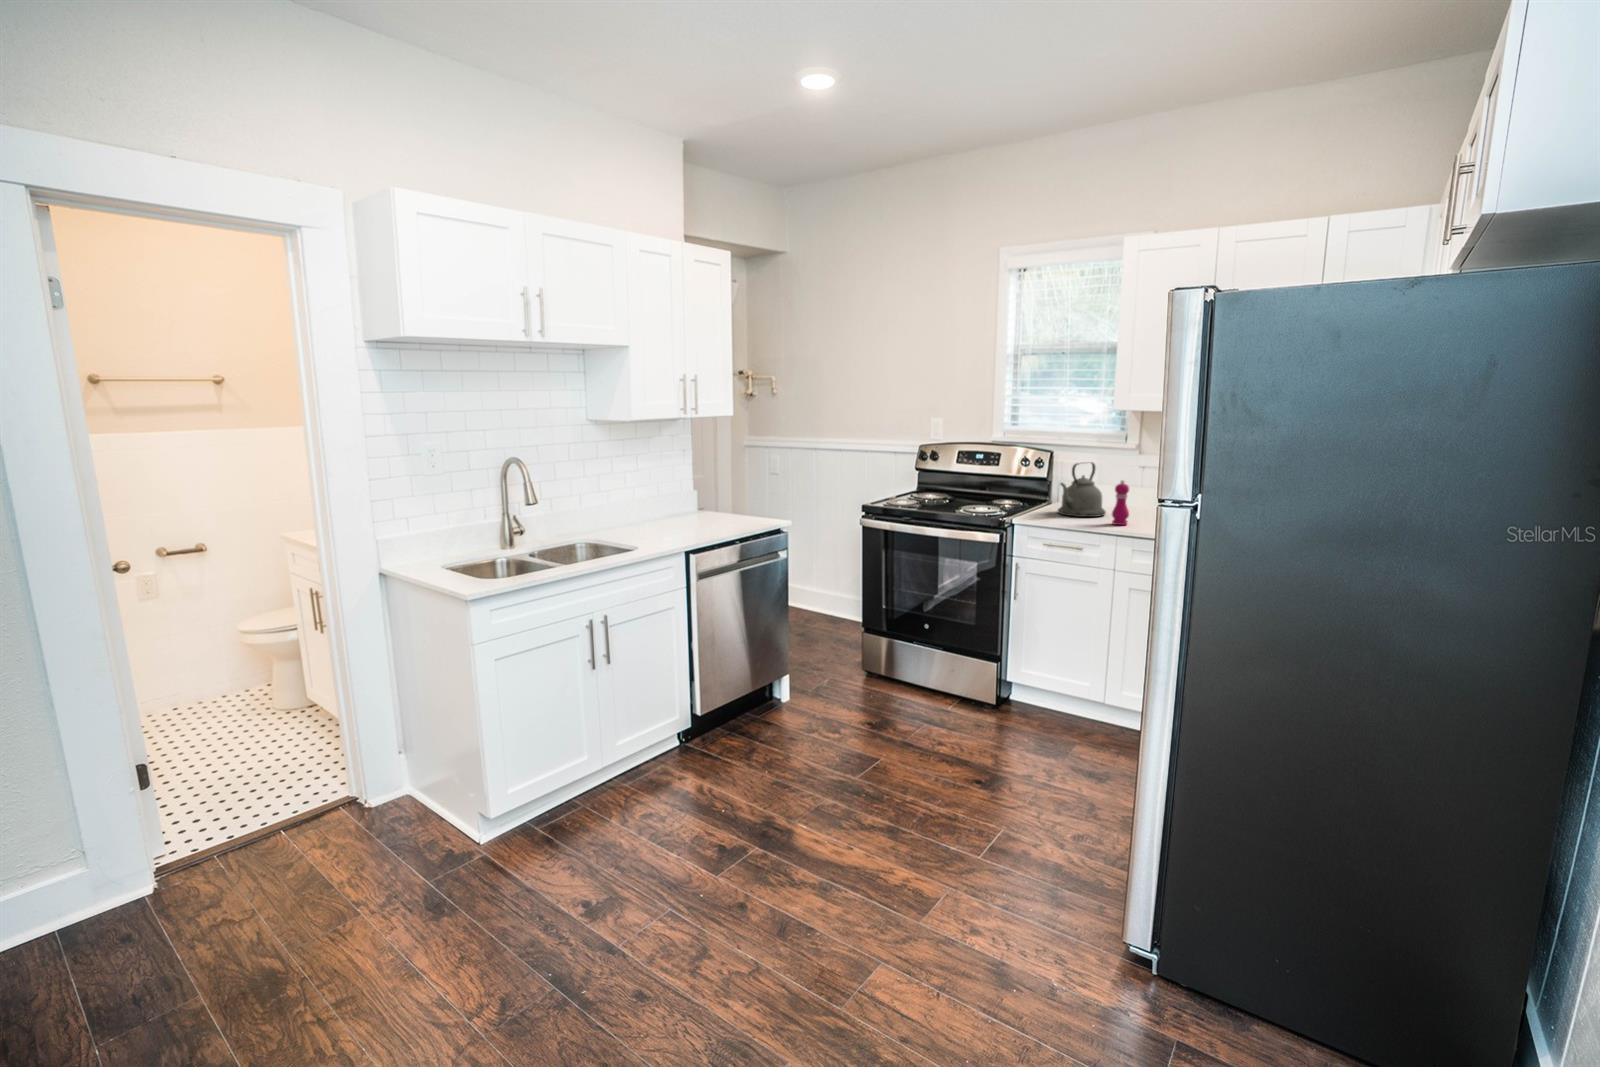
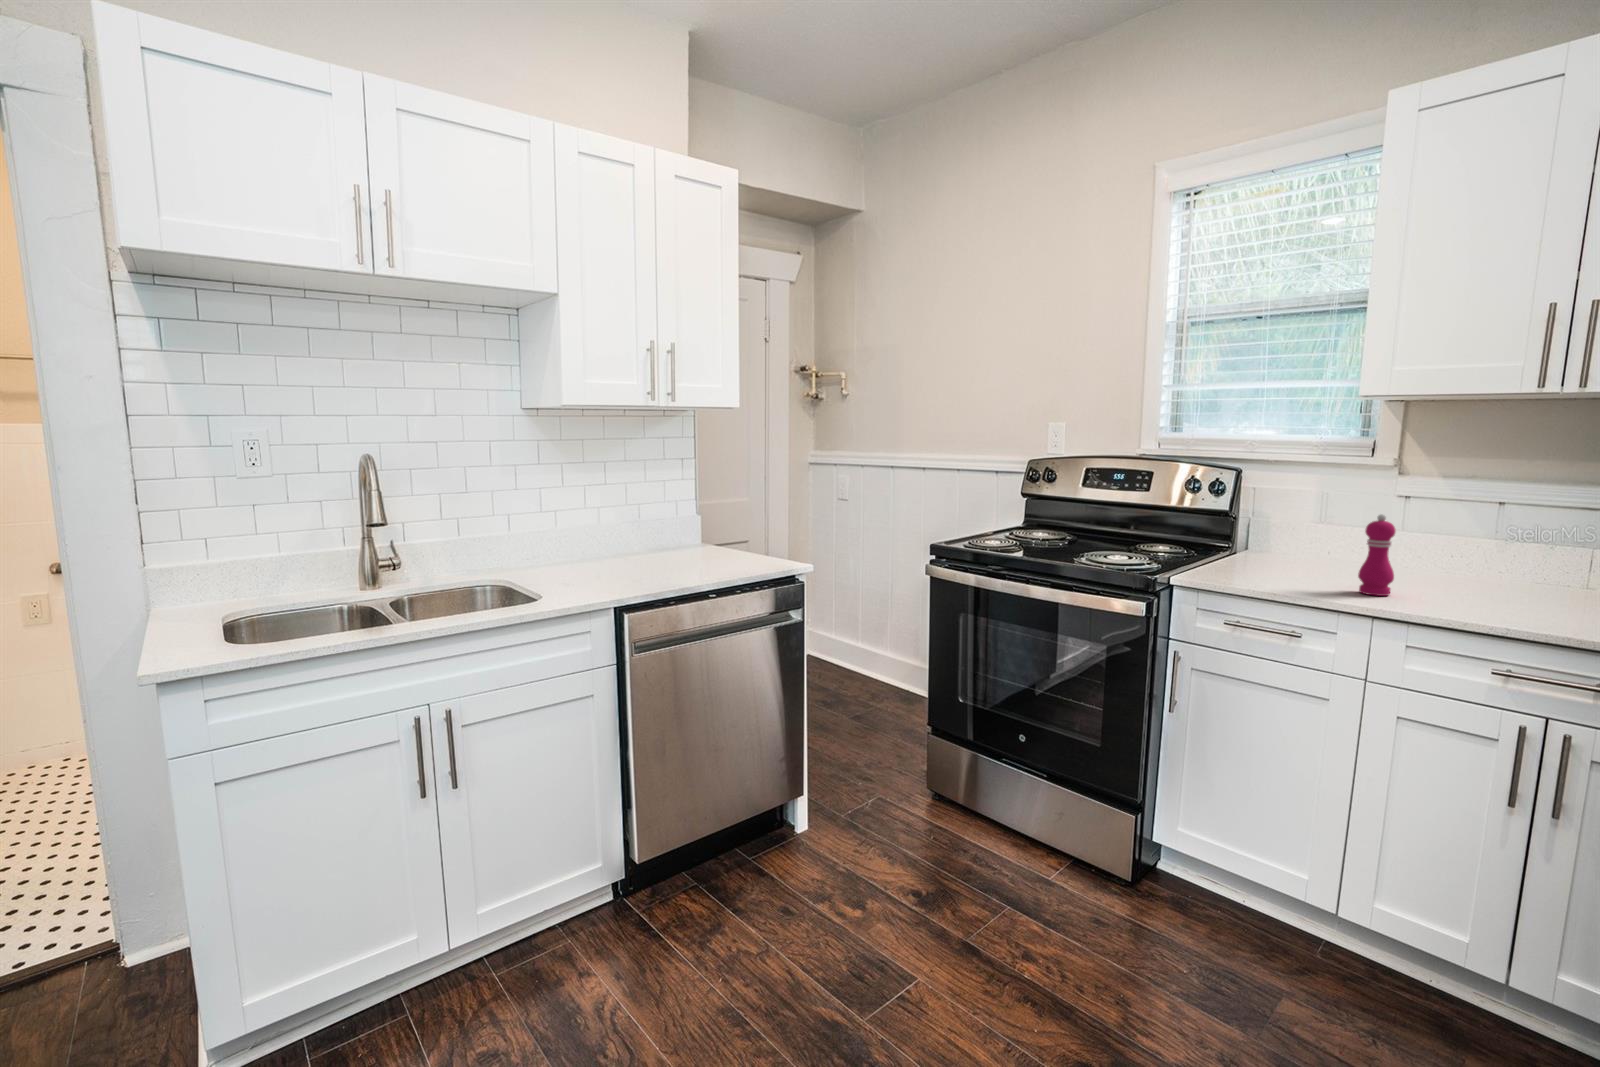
kettle: present [1058,463,1106,517] -> none [1250,484,1340,577]

